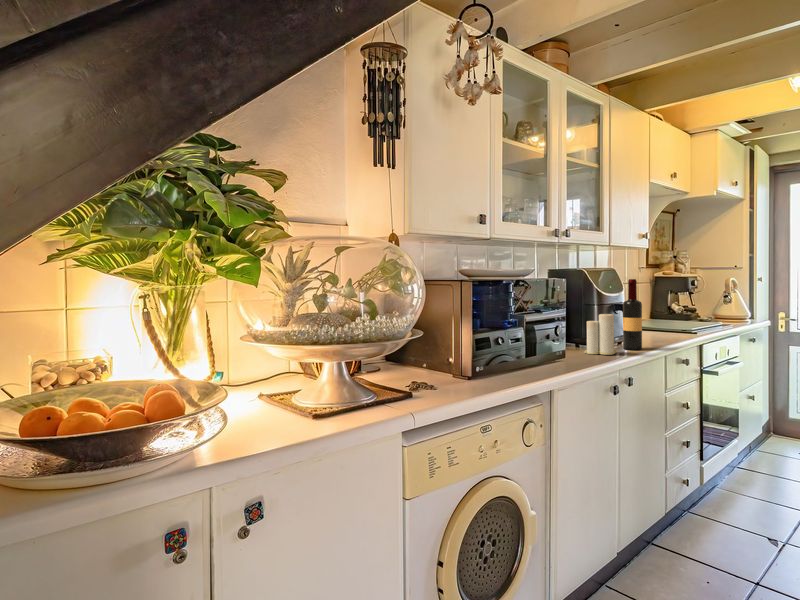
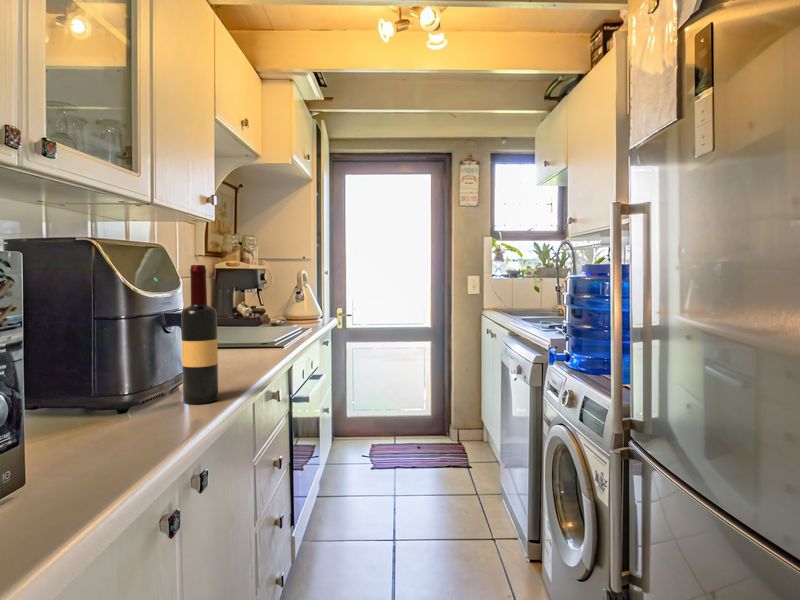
candle: present [584,314,617,355] -> none [94,330,172,438]

